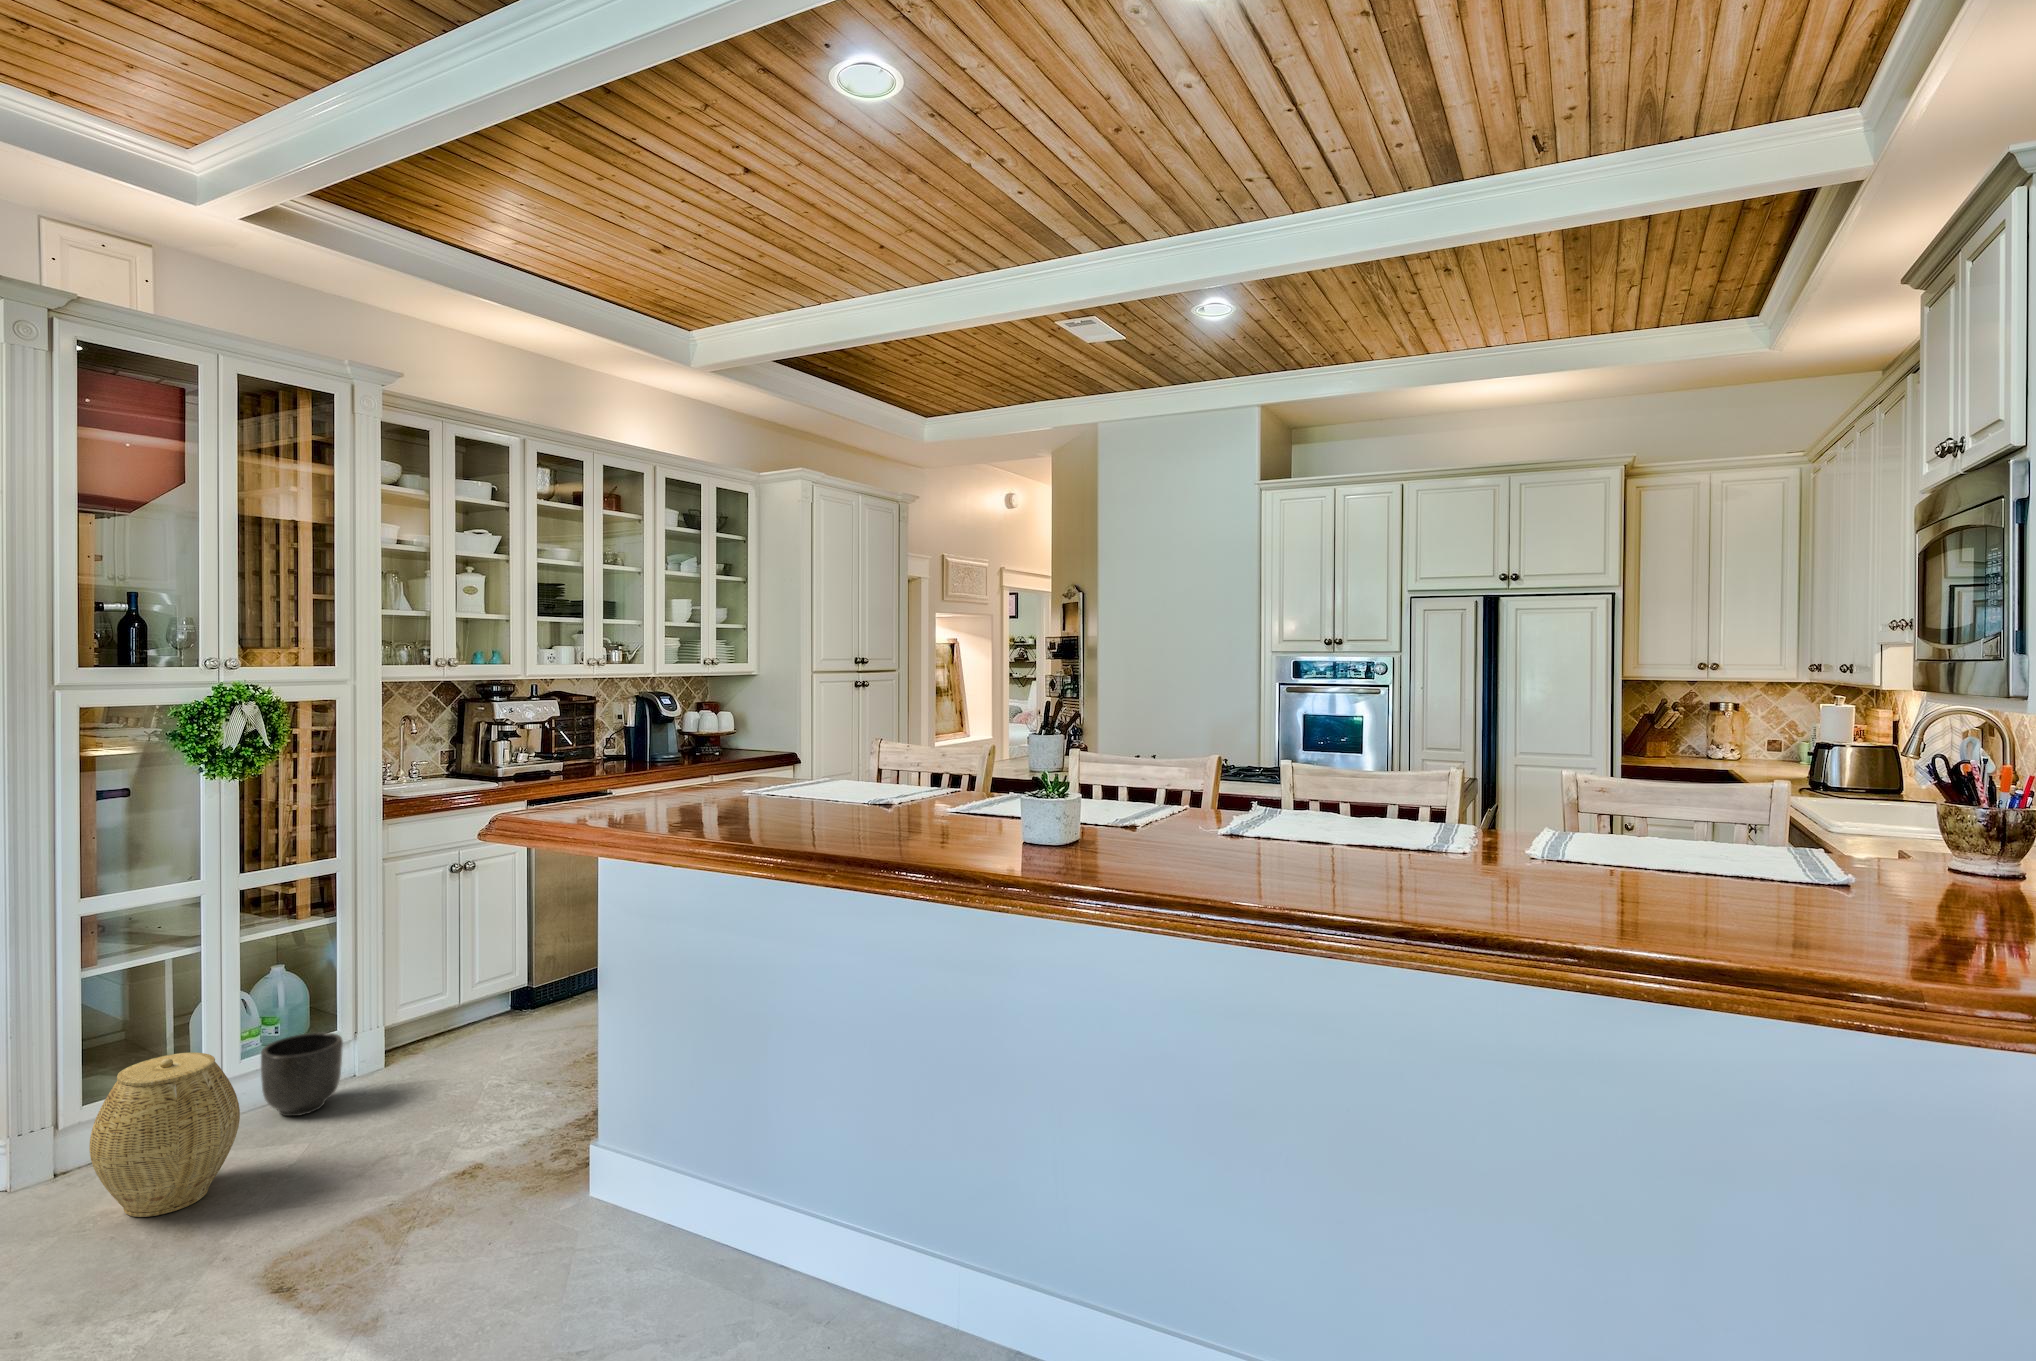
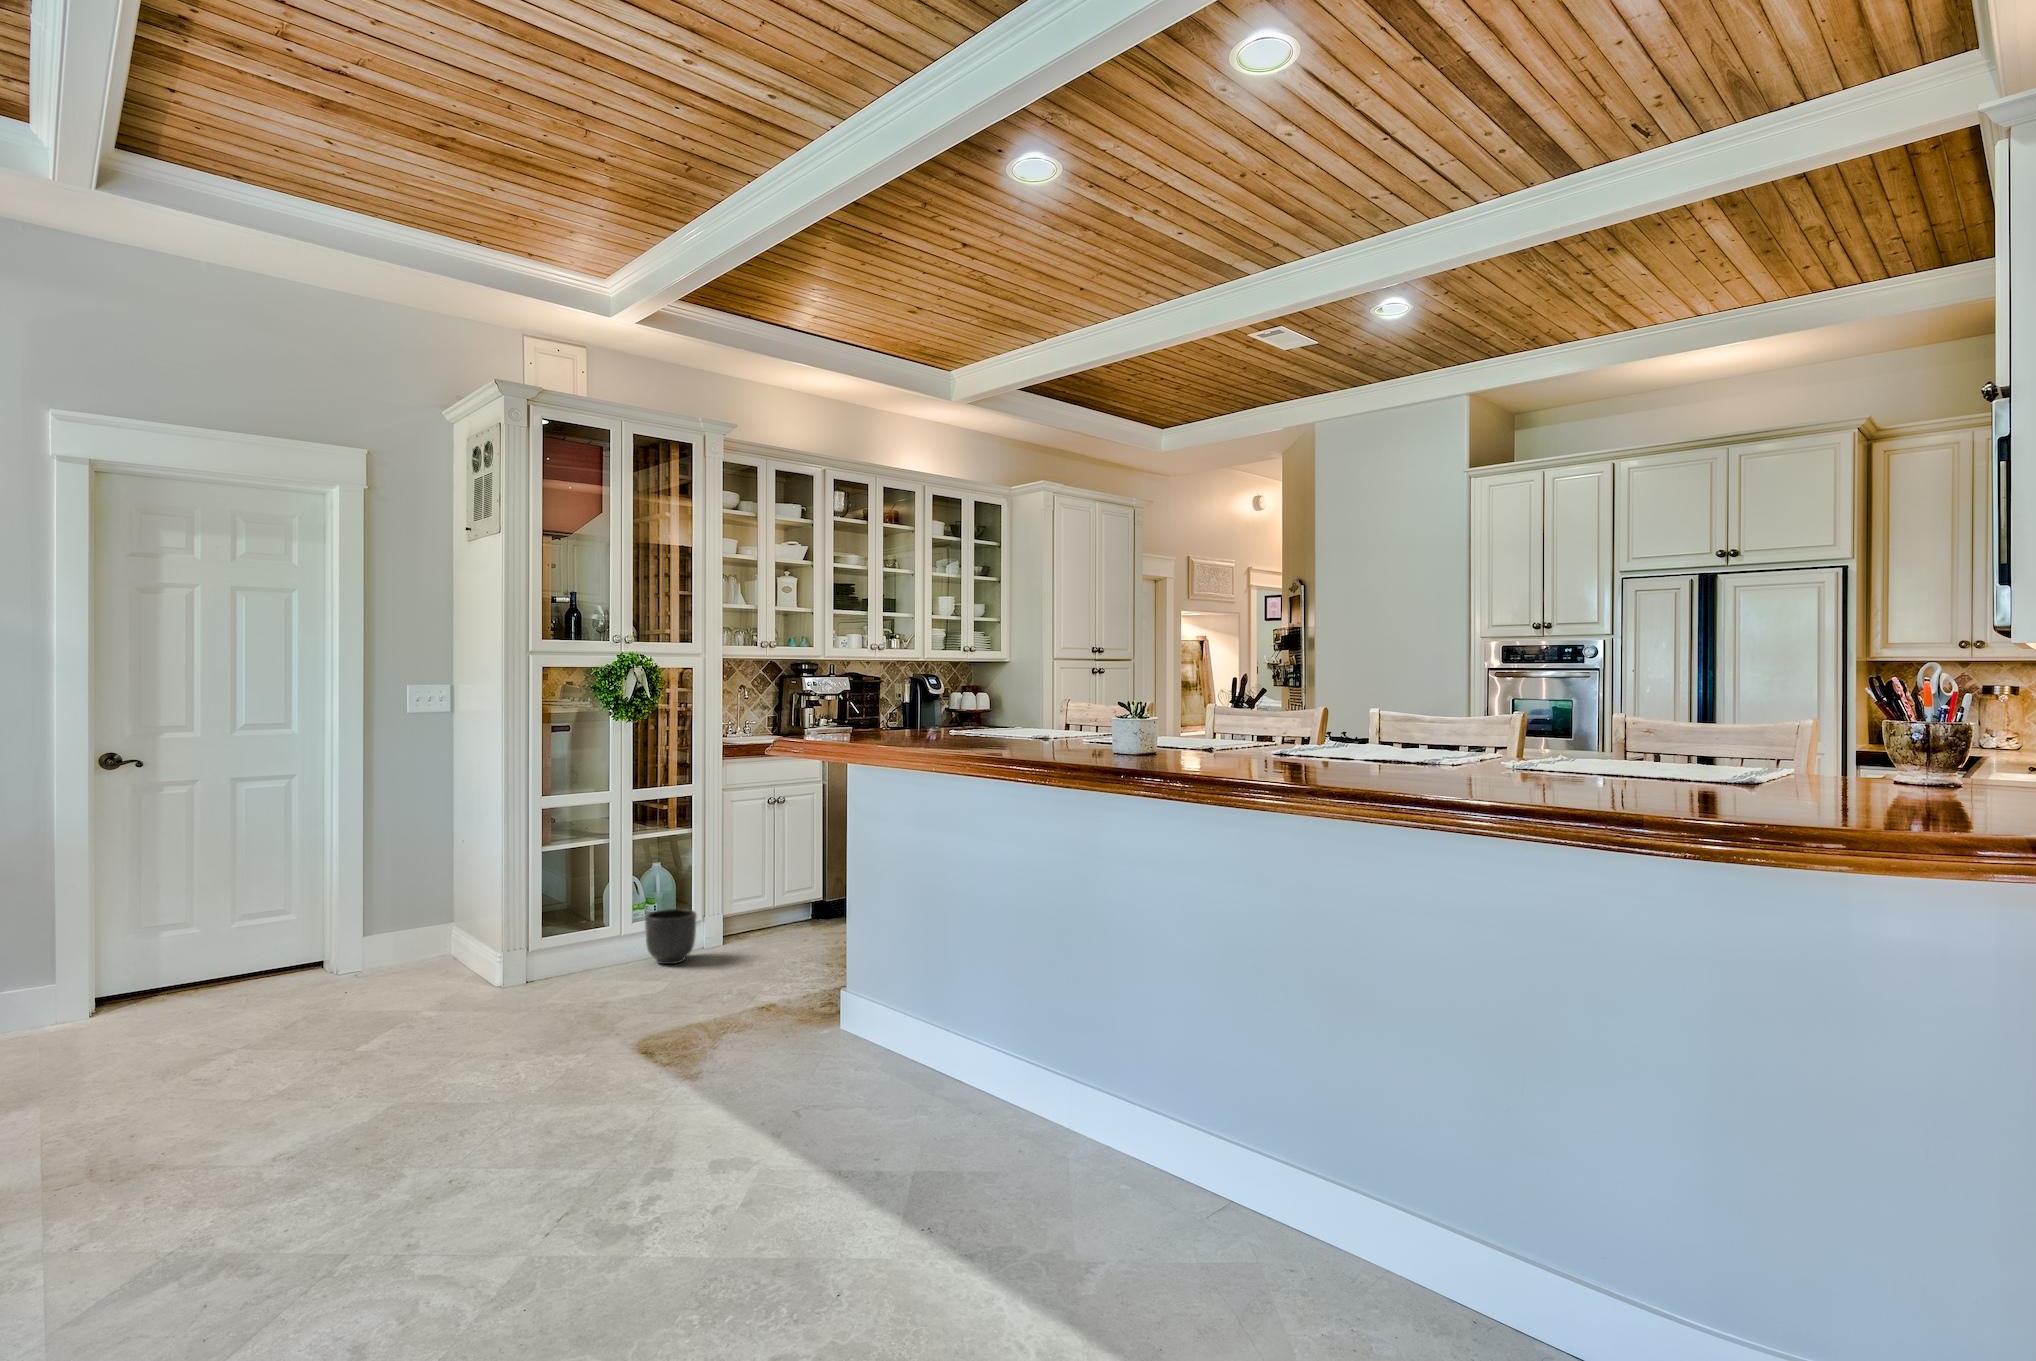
woven basket: present [89,1052,240,1217] -> none [549,900,633,1004]

